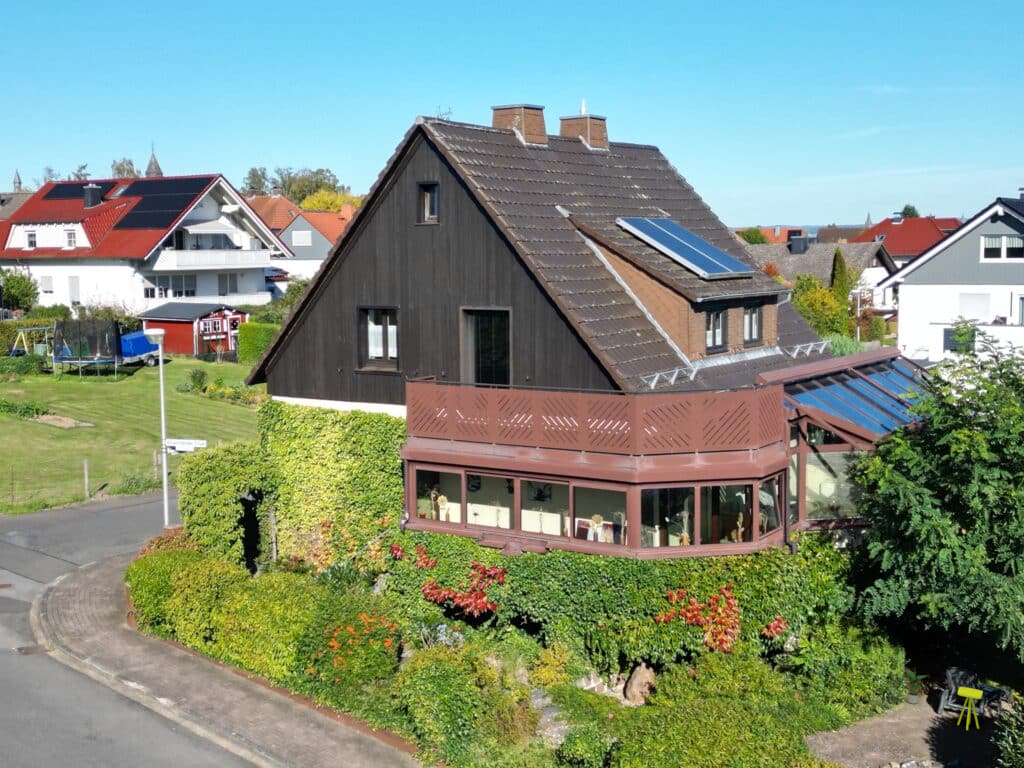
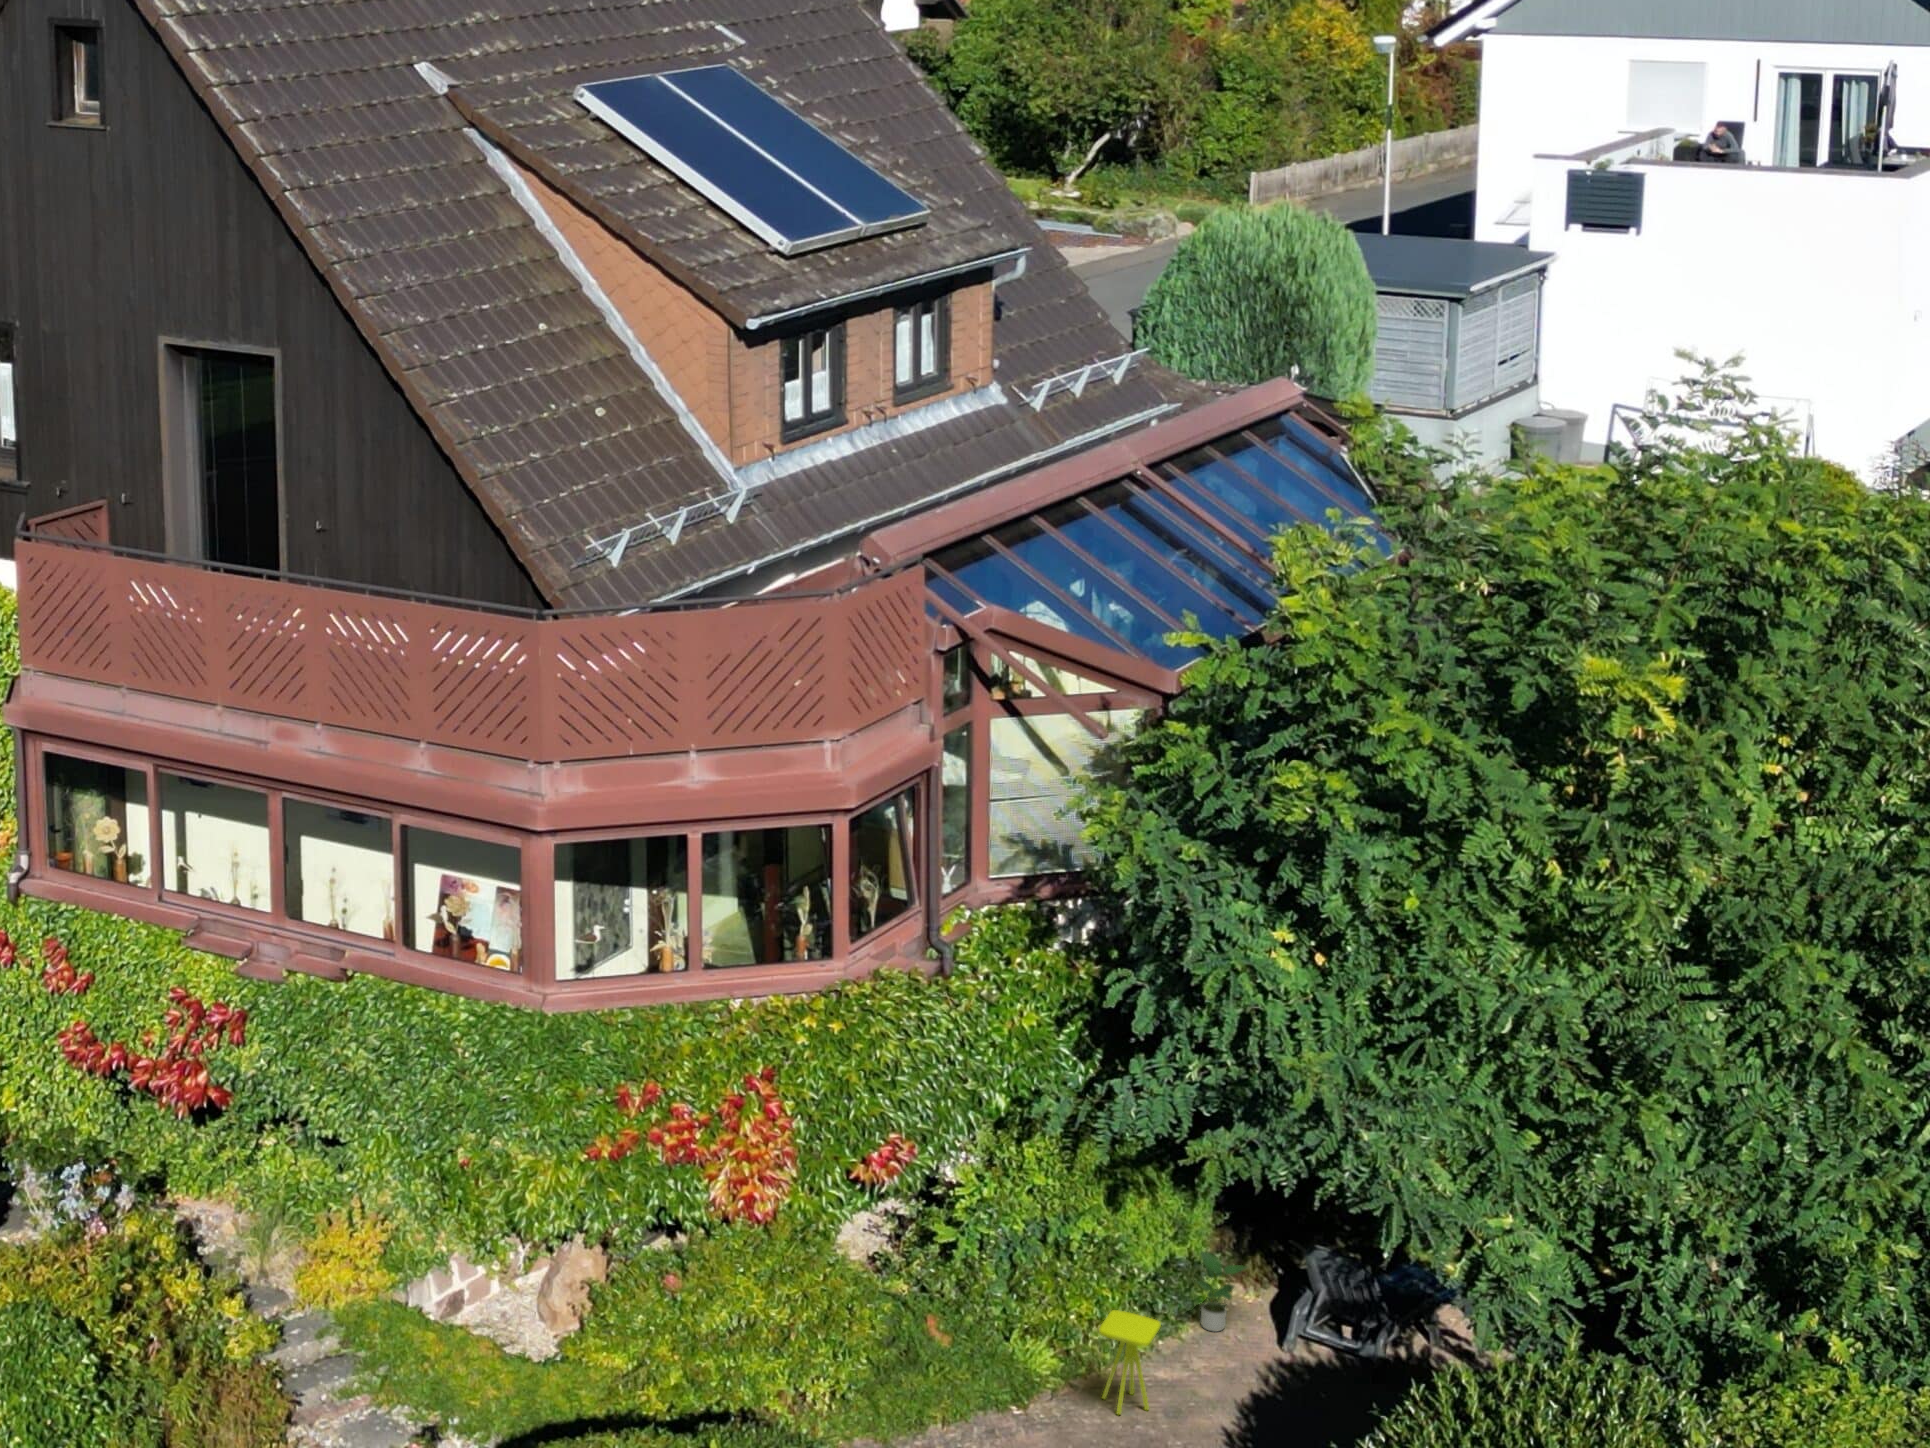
side table: present [957,687,983,730] -> present [1099,1310,1161,1414]

